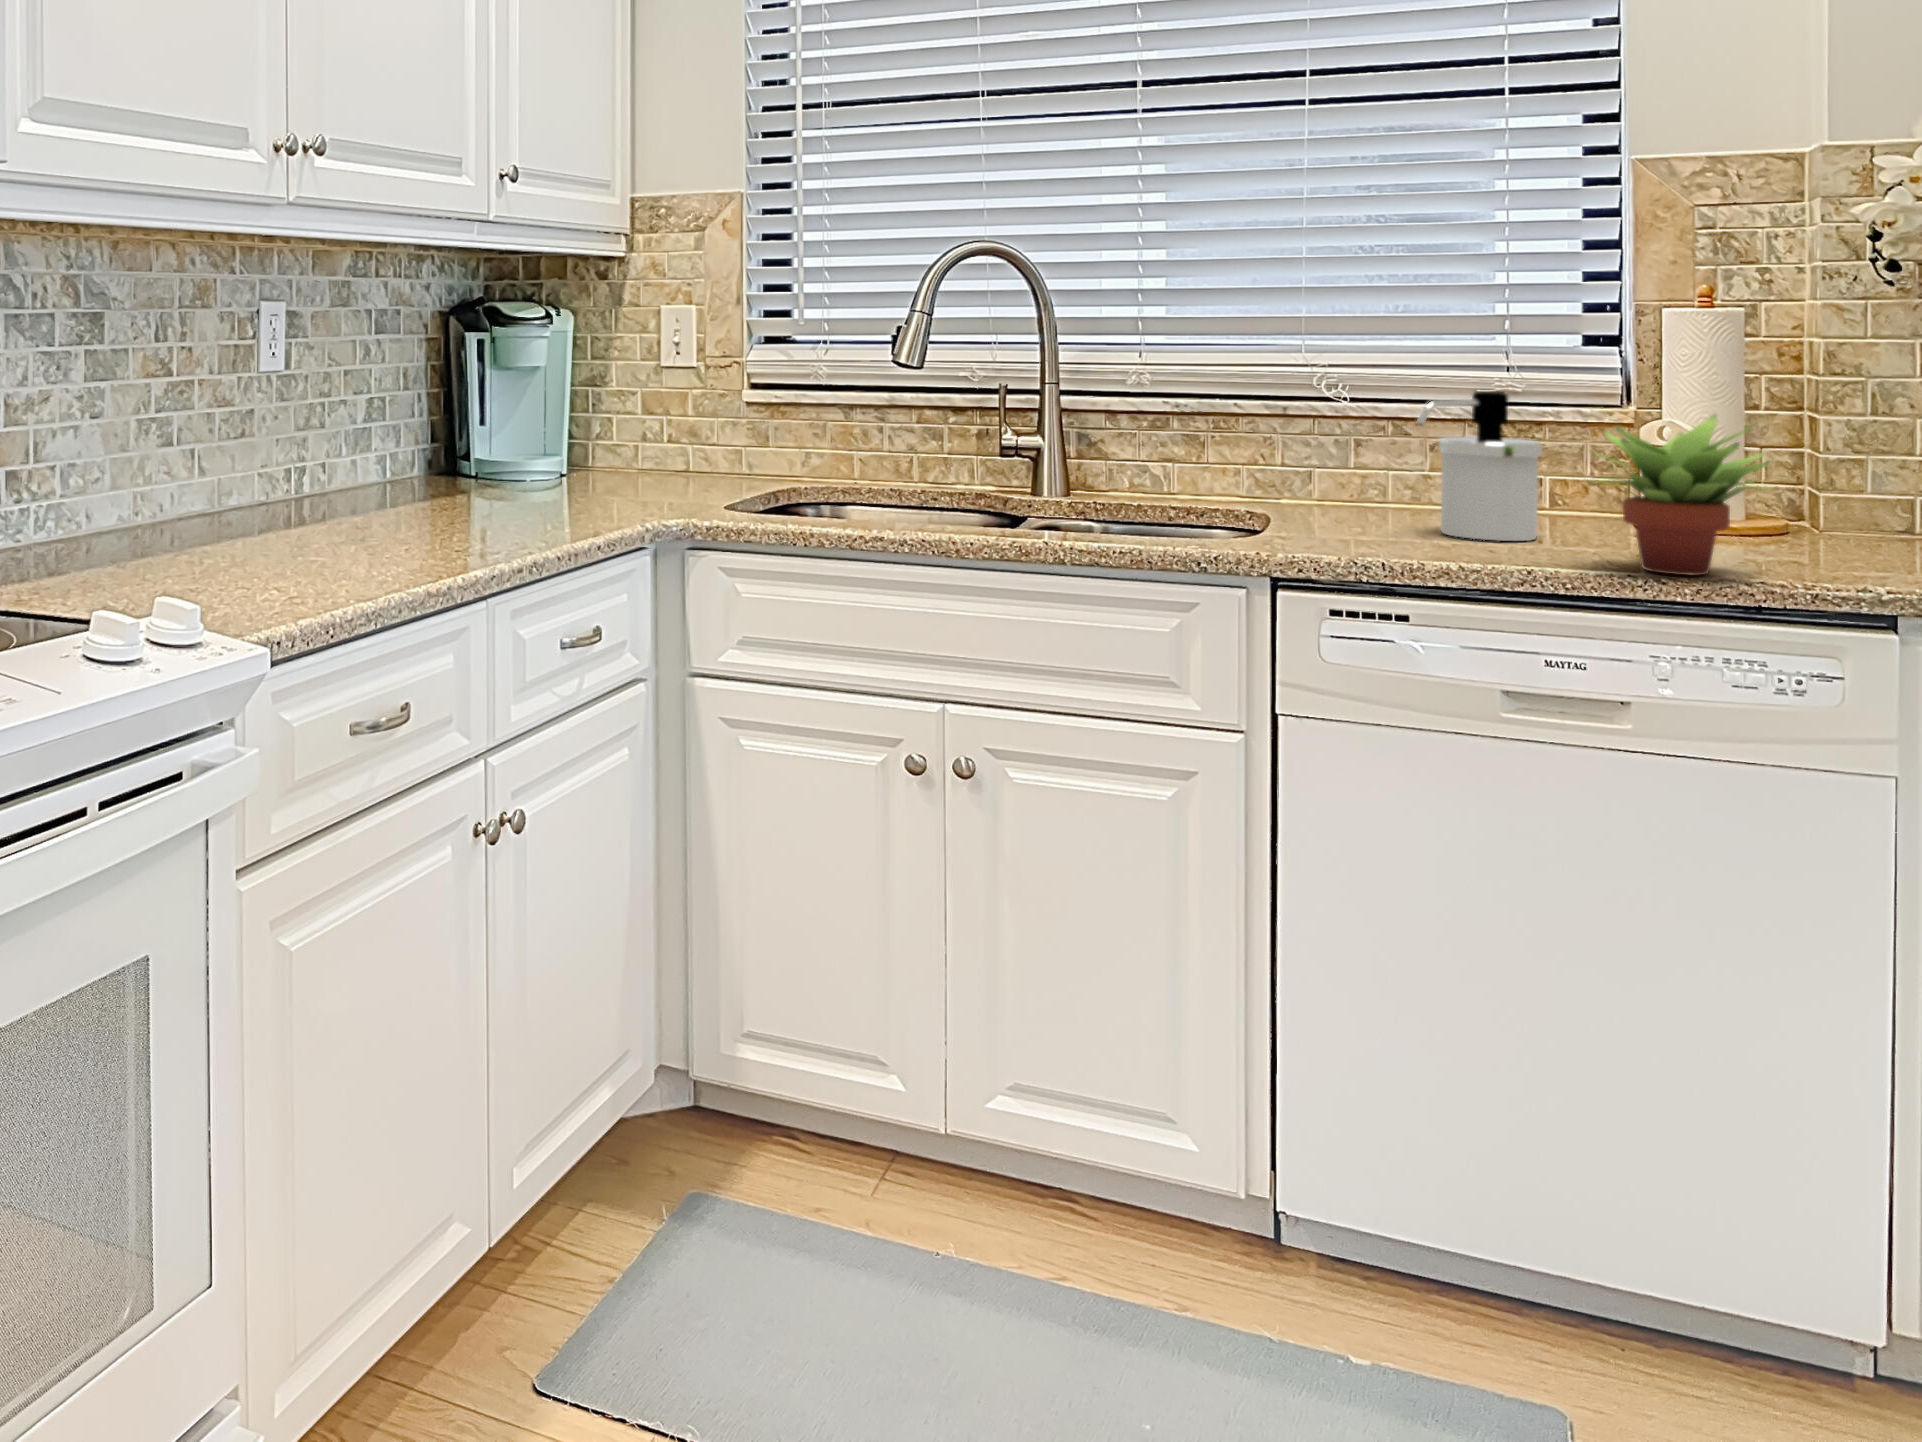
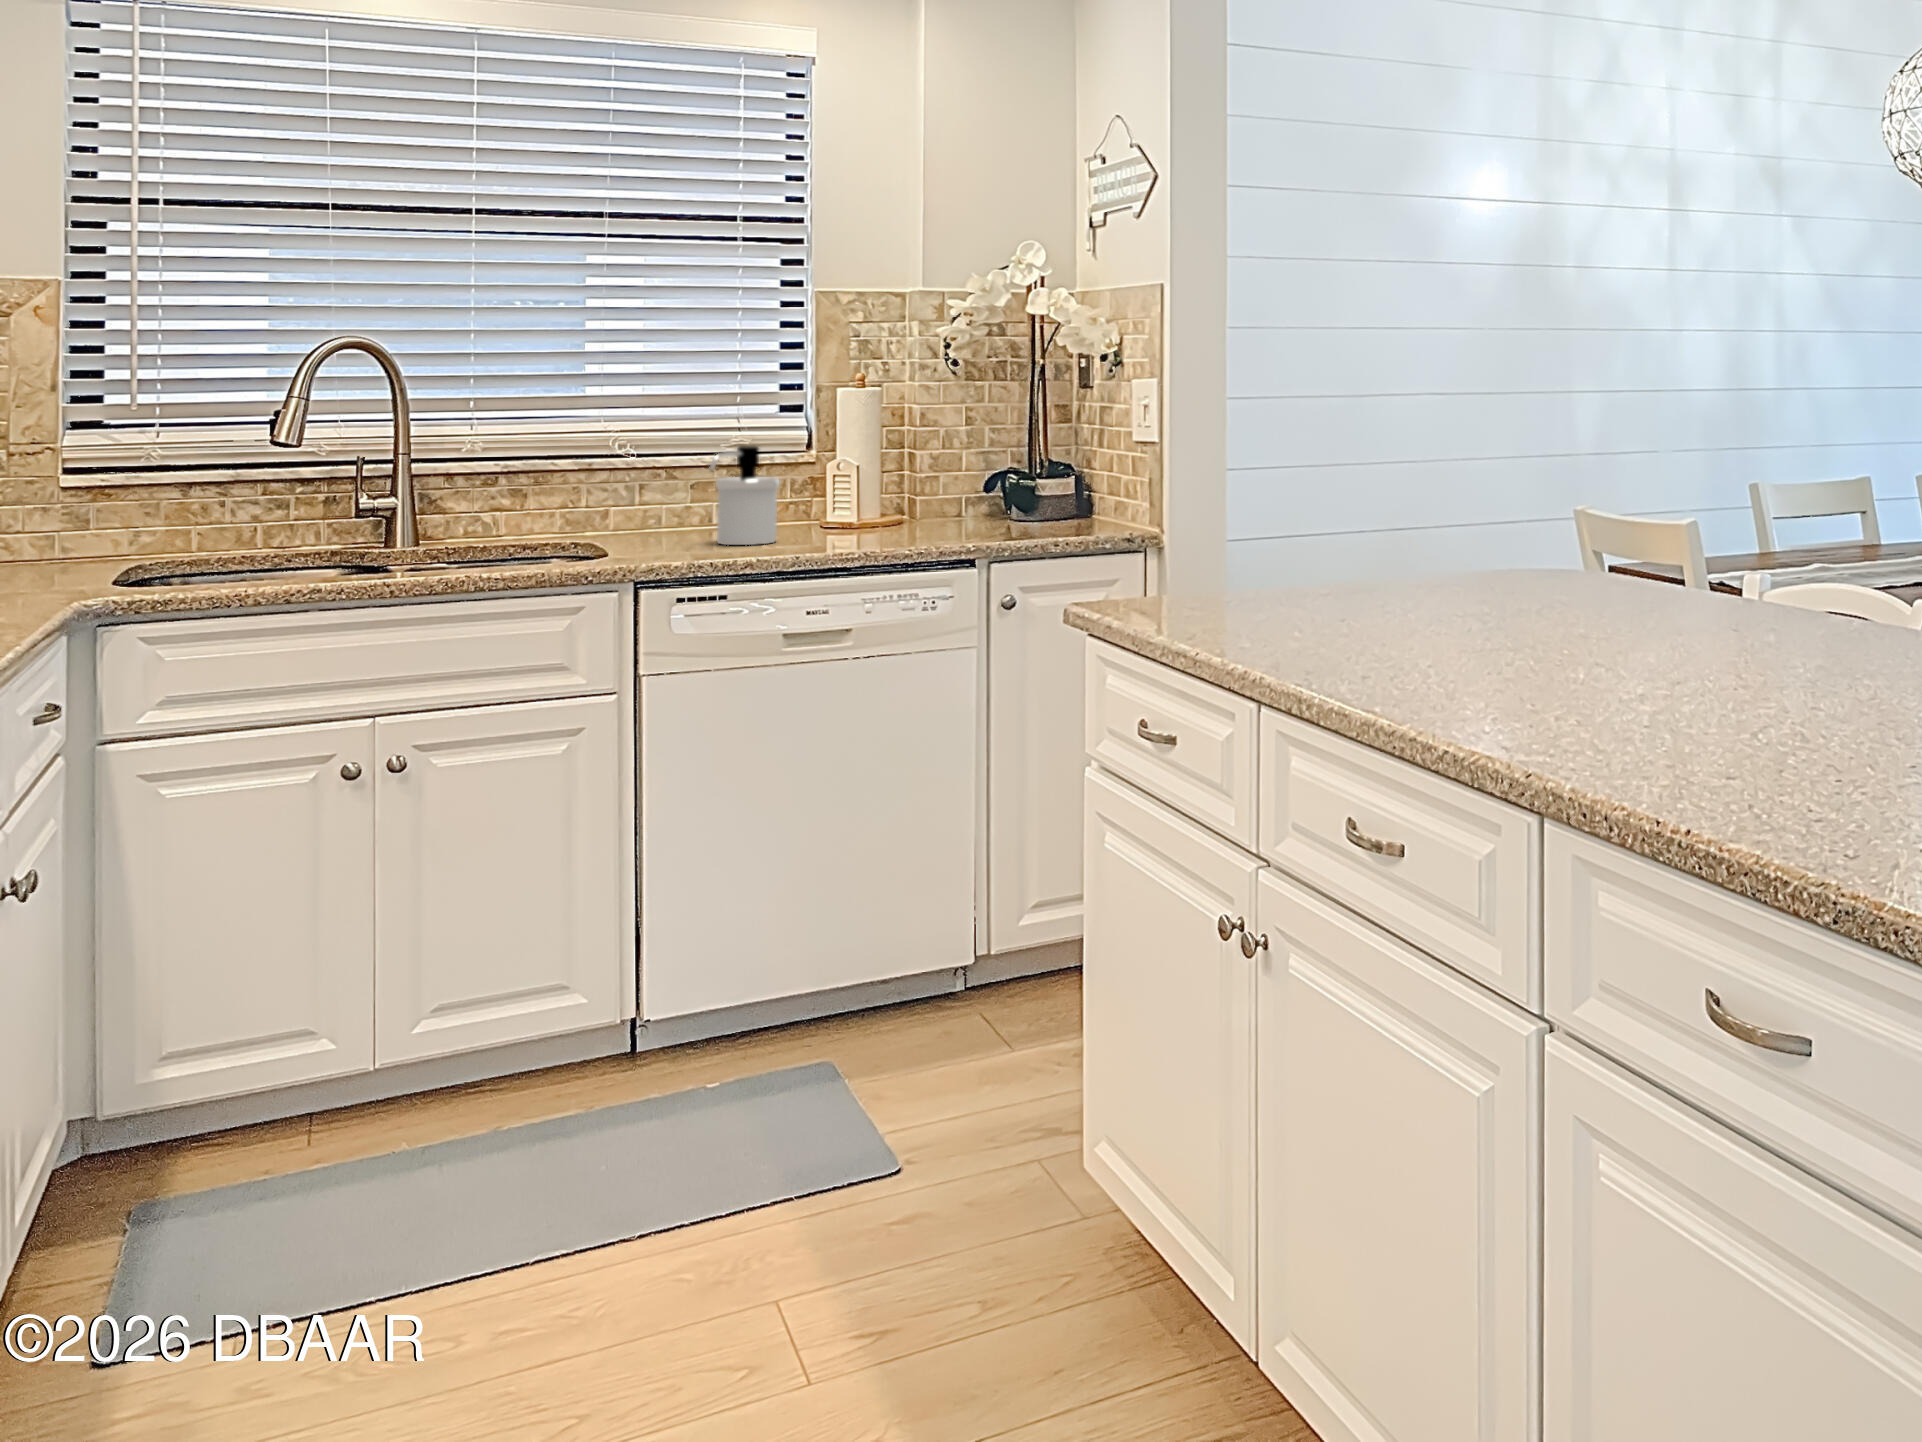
succulent plant: present [1601,414,1770,575] -> none [818,454,918,551]

